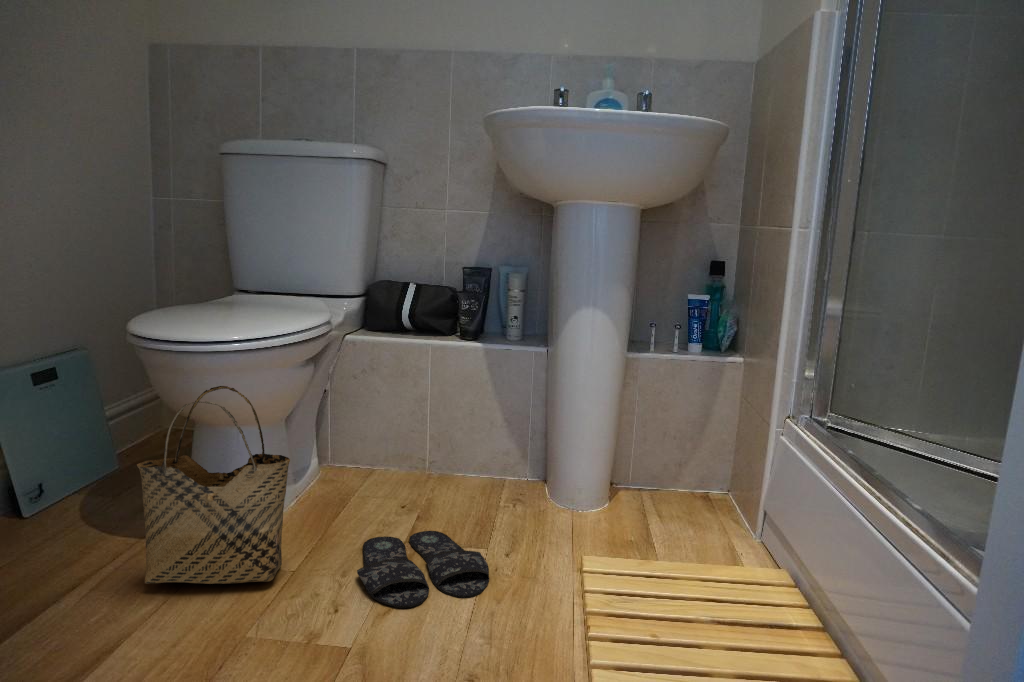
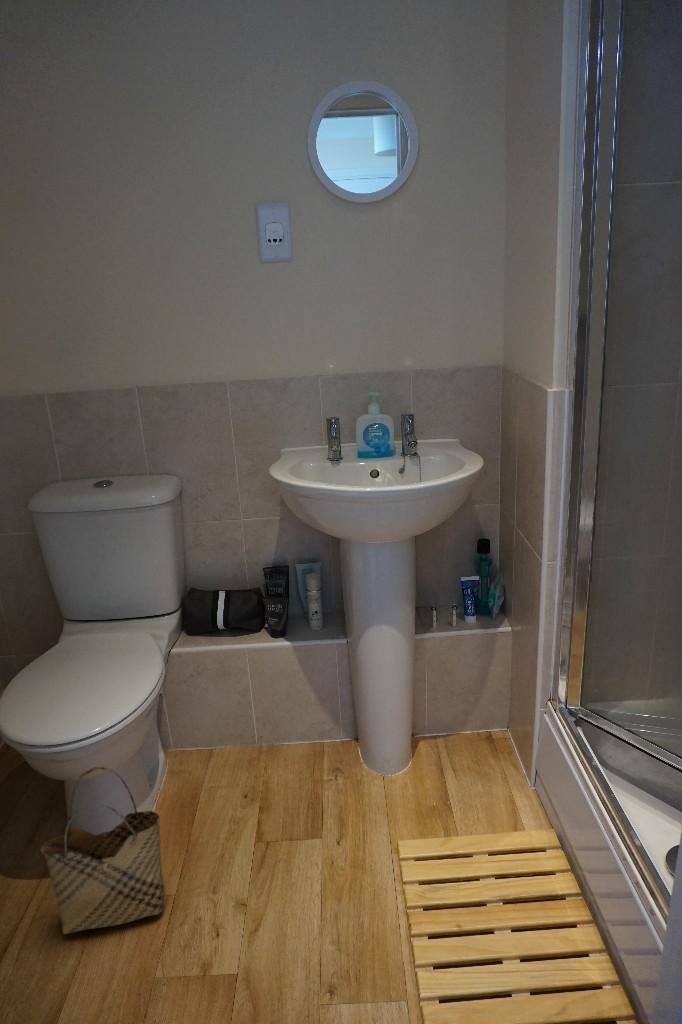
slippers: present [357,531,489,608] -> none [223,825,329,924]

